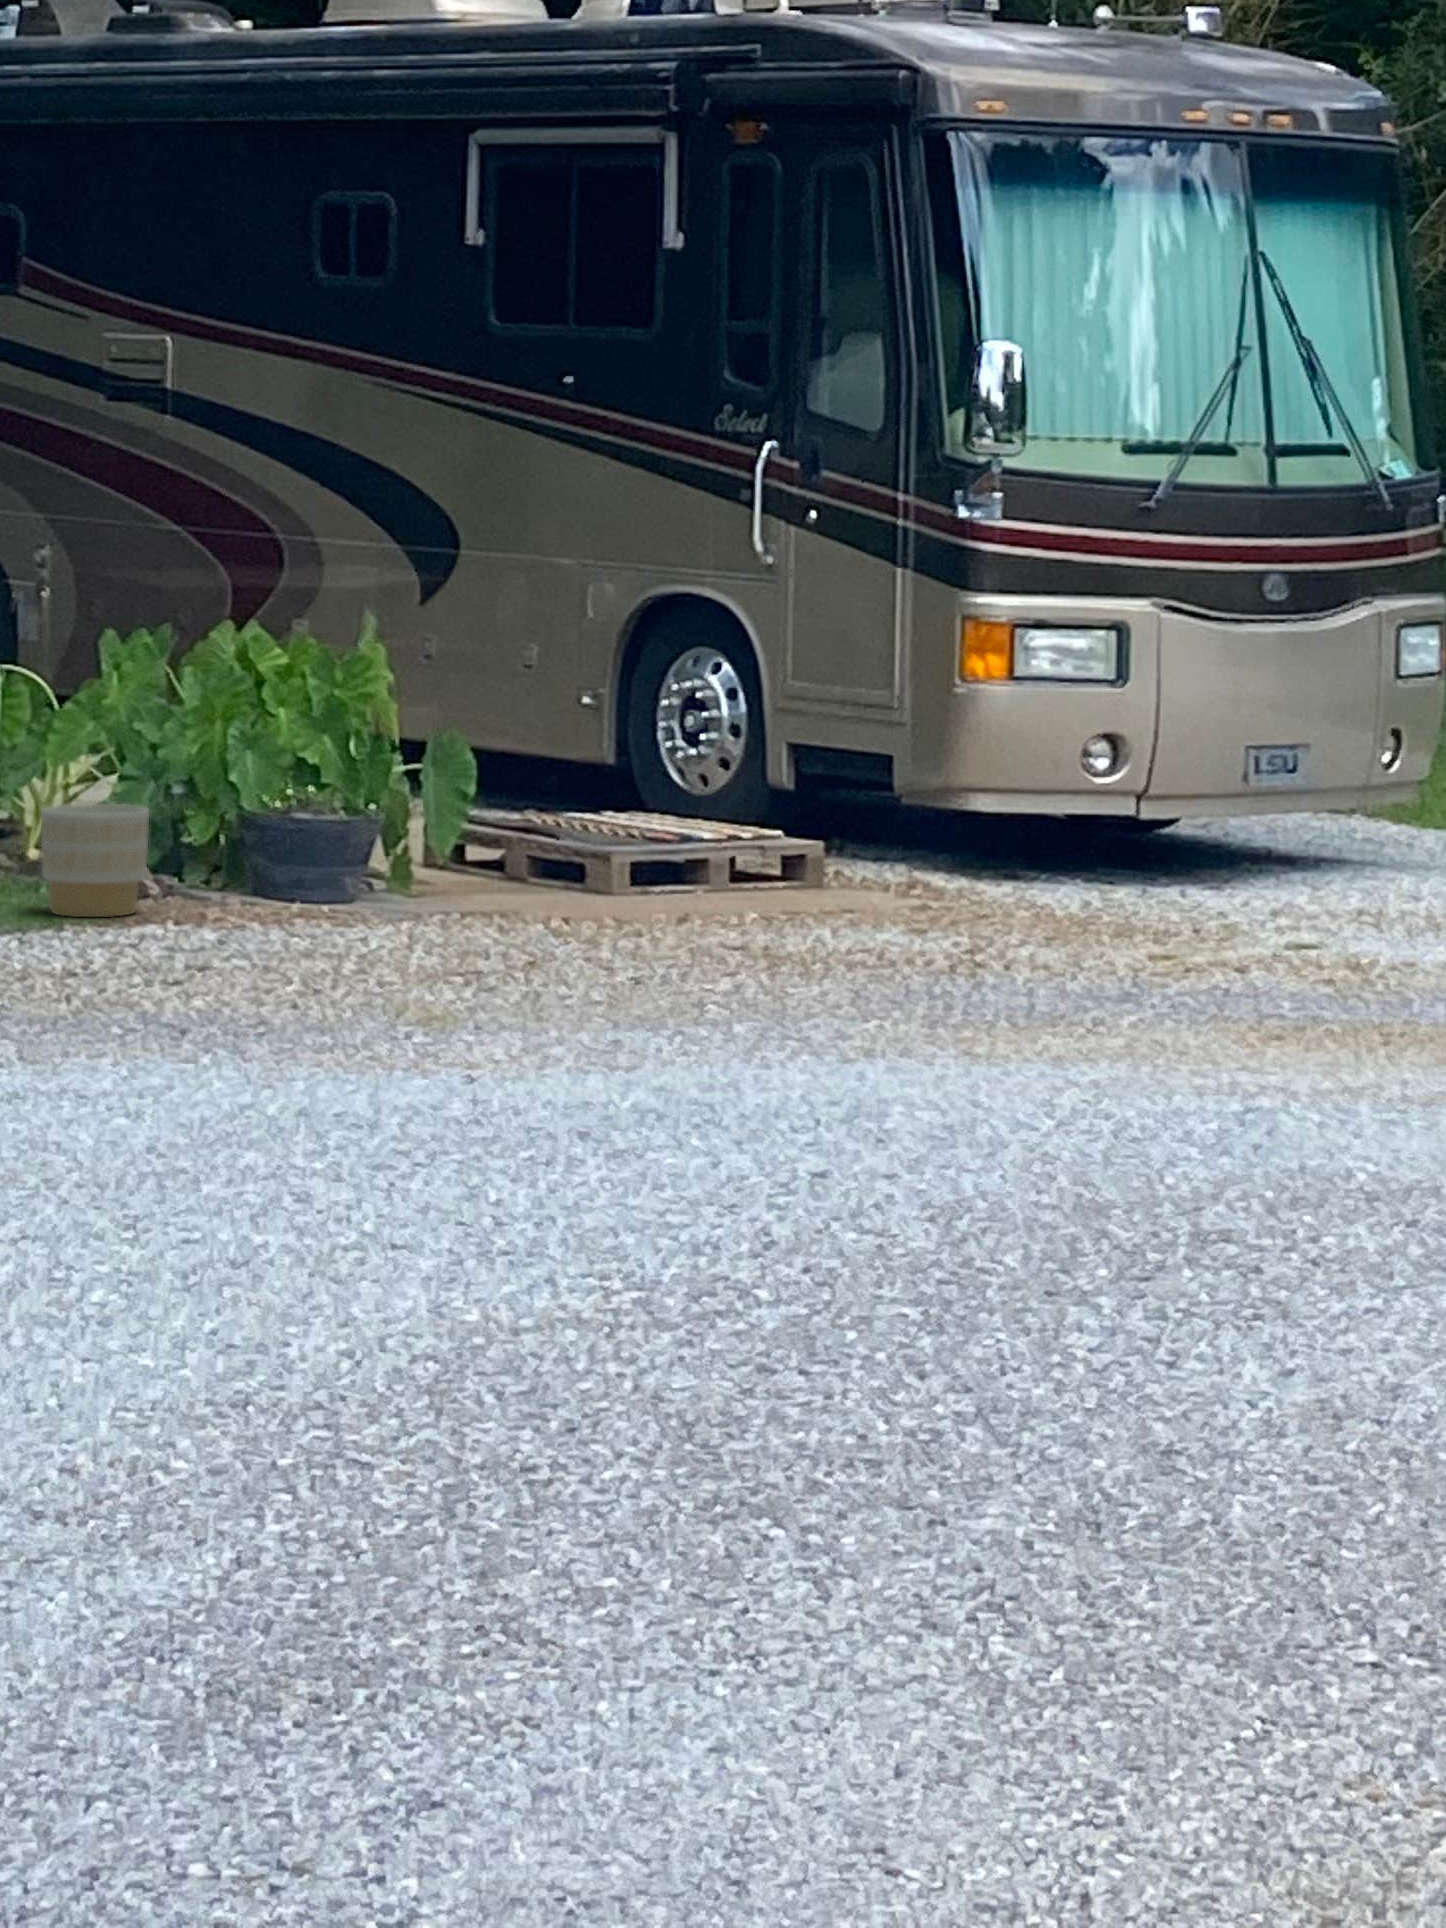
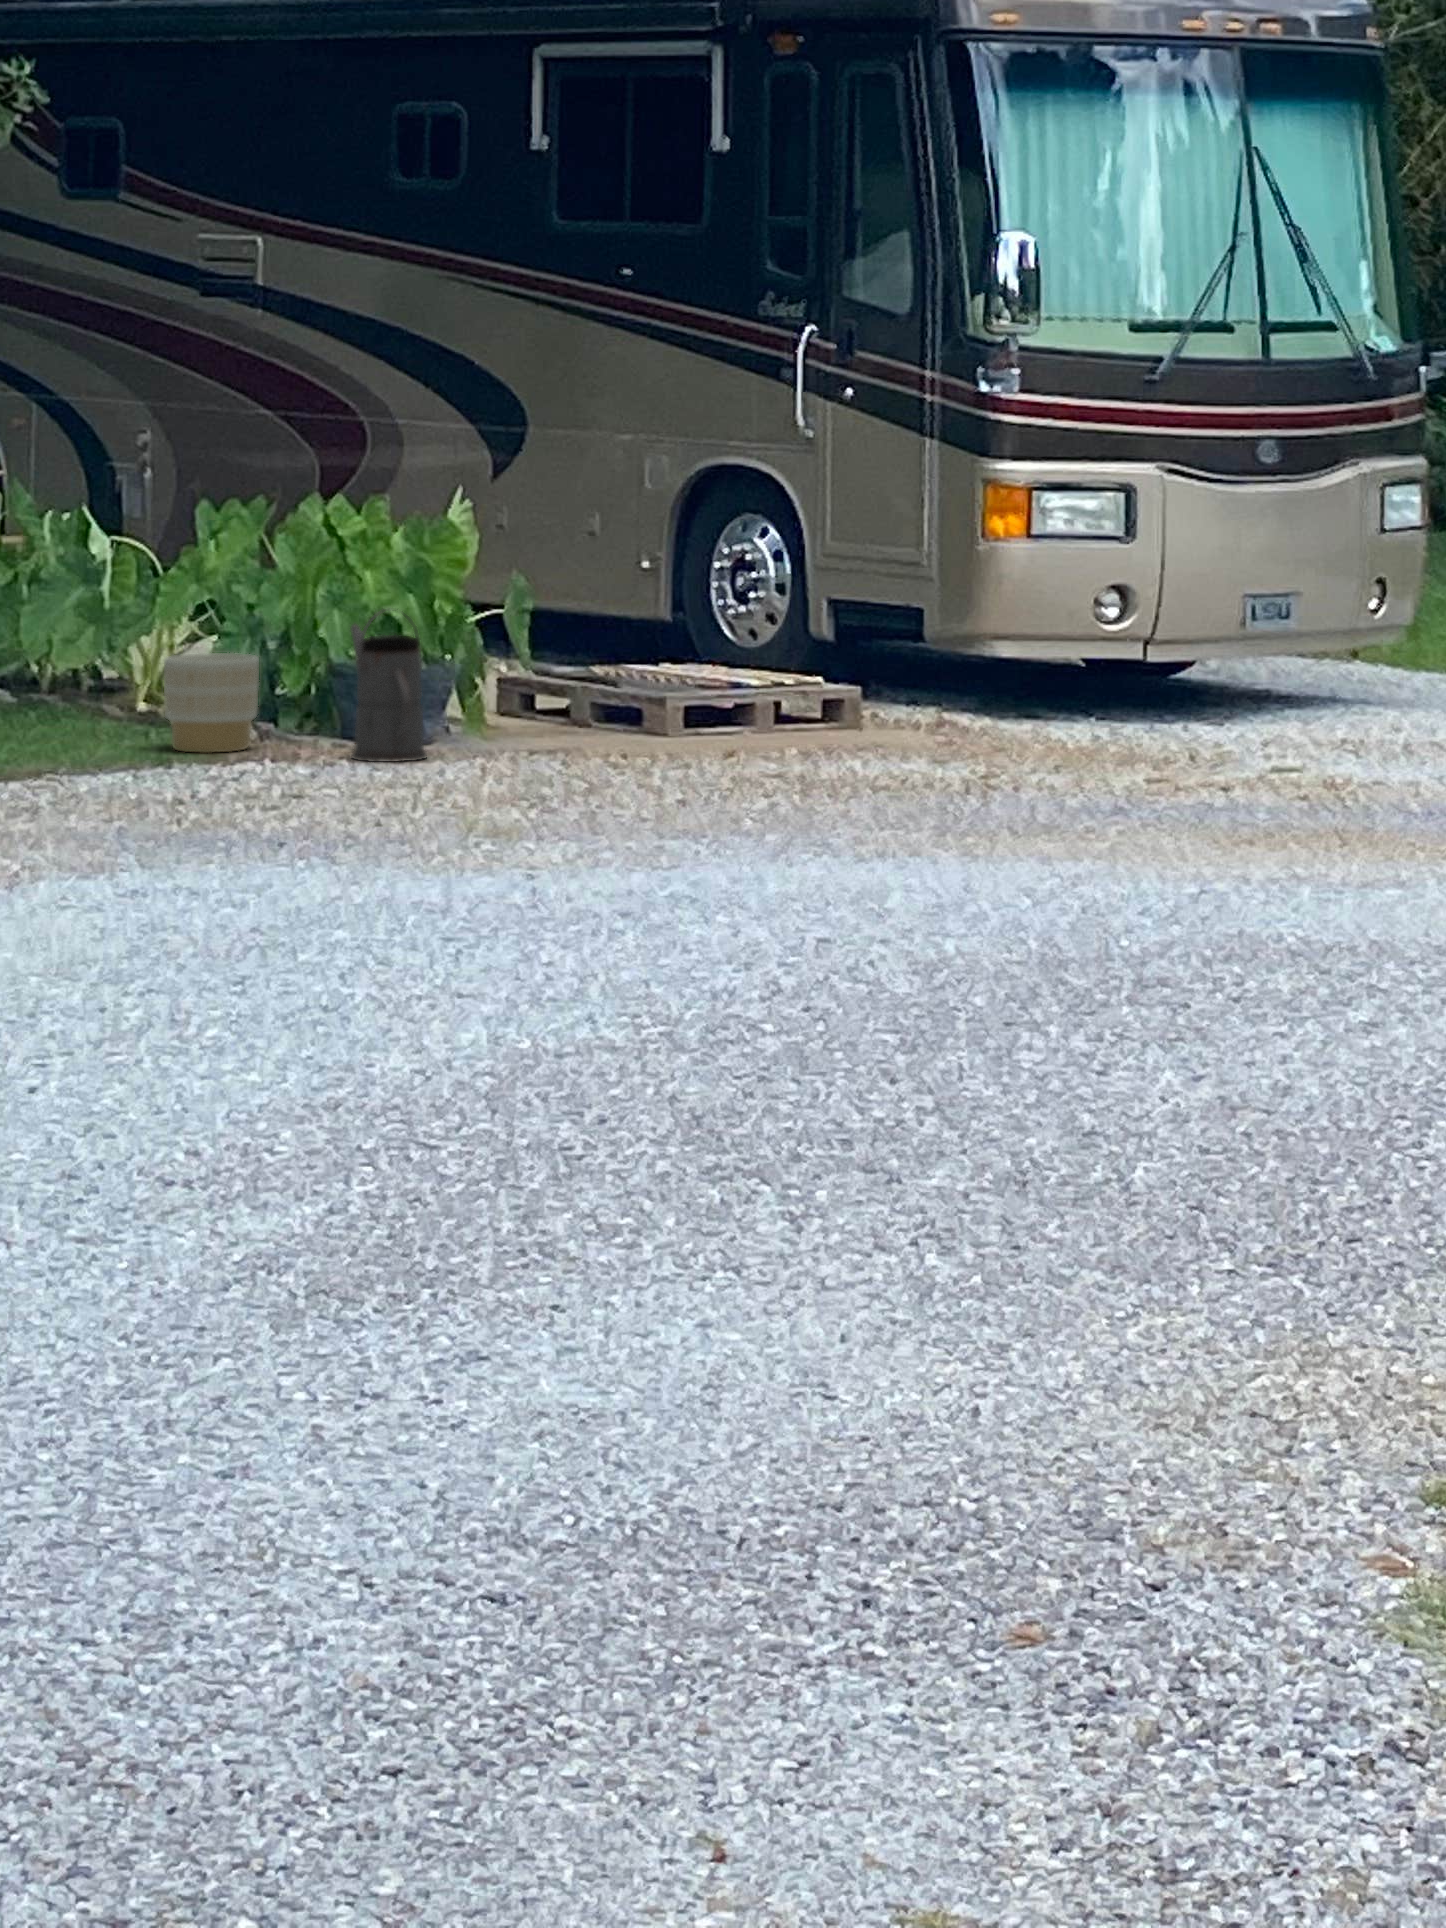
watering can: none [252,756,338,931] -> present [351,611,427,762]

